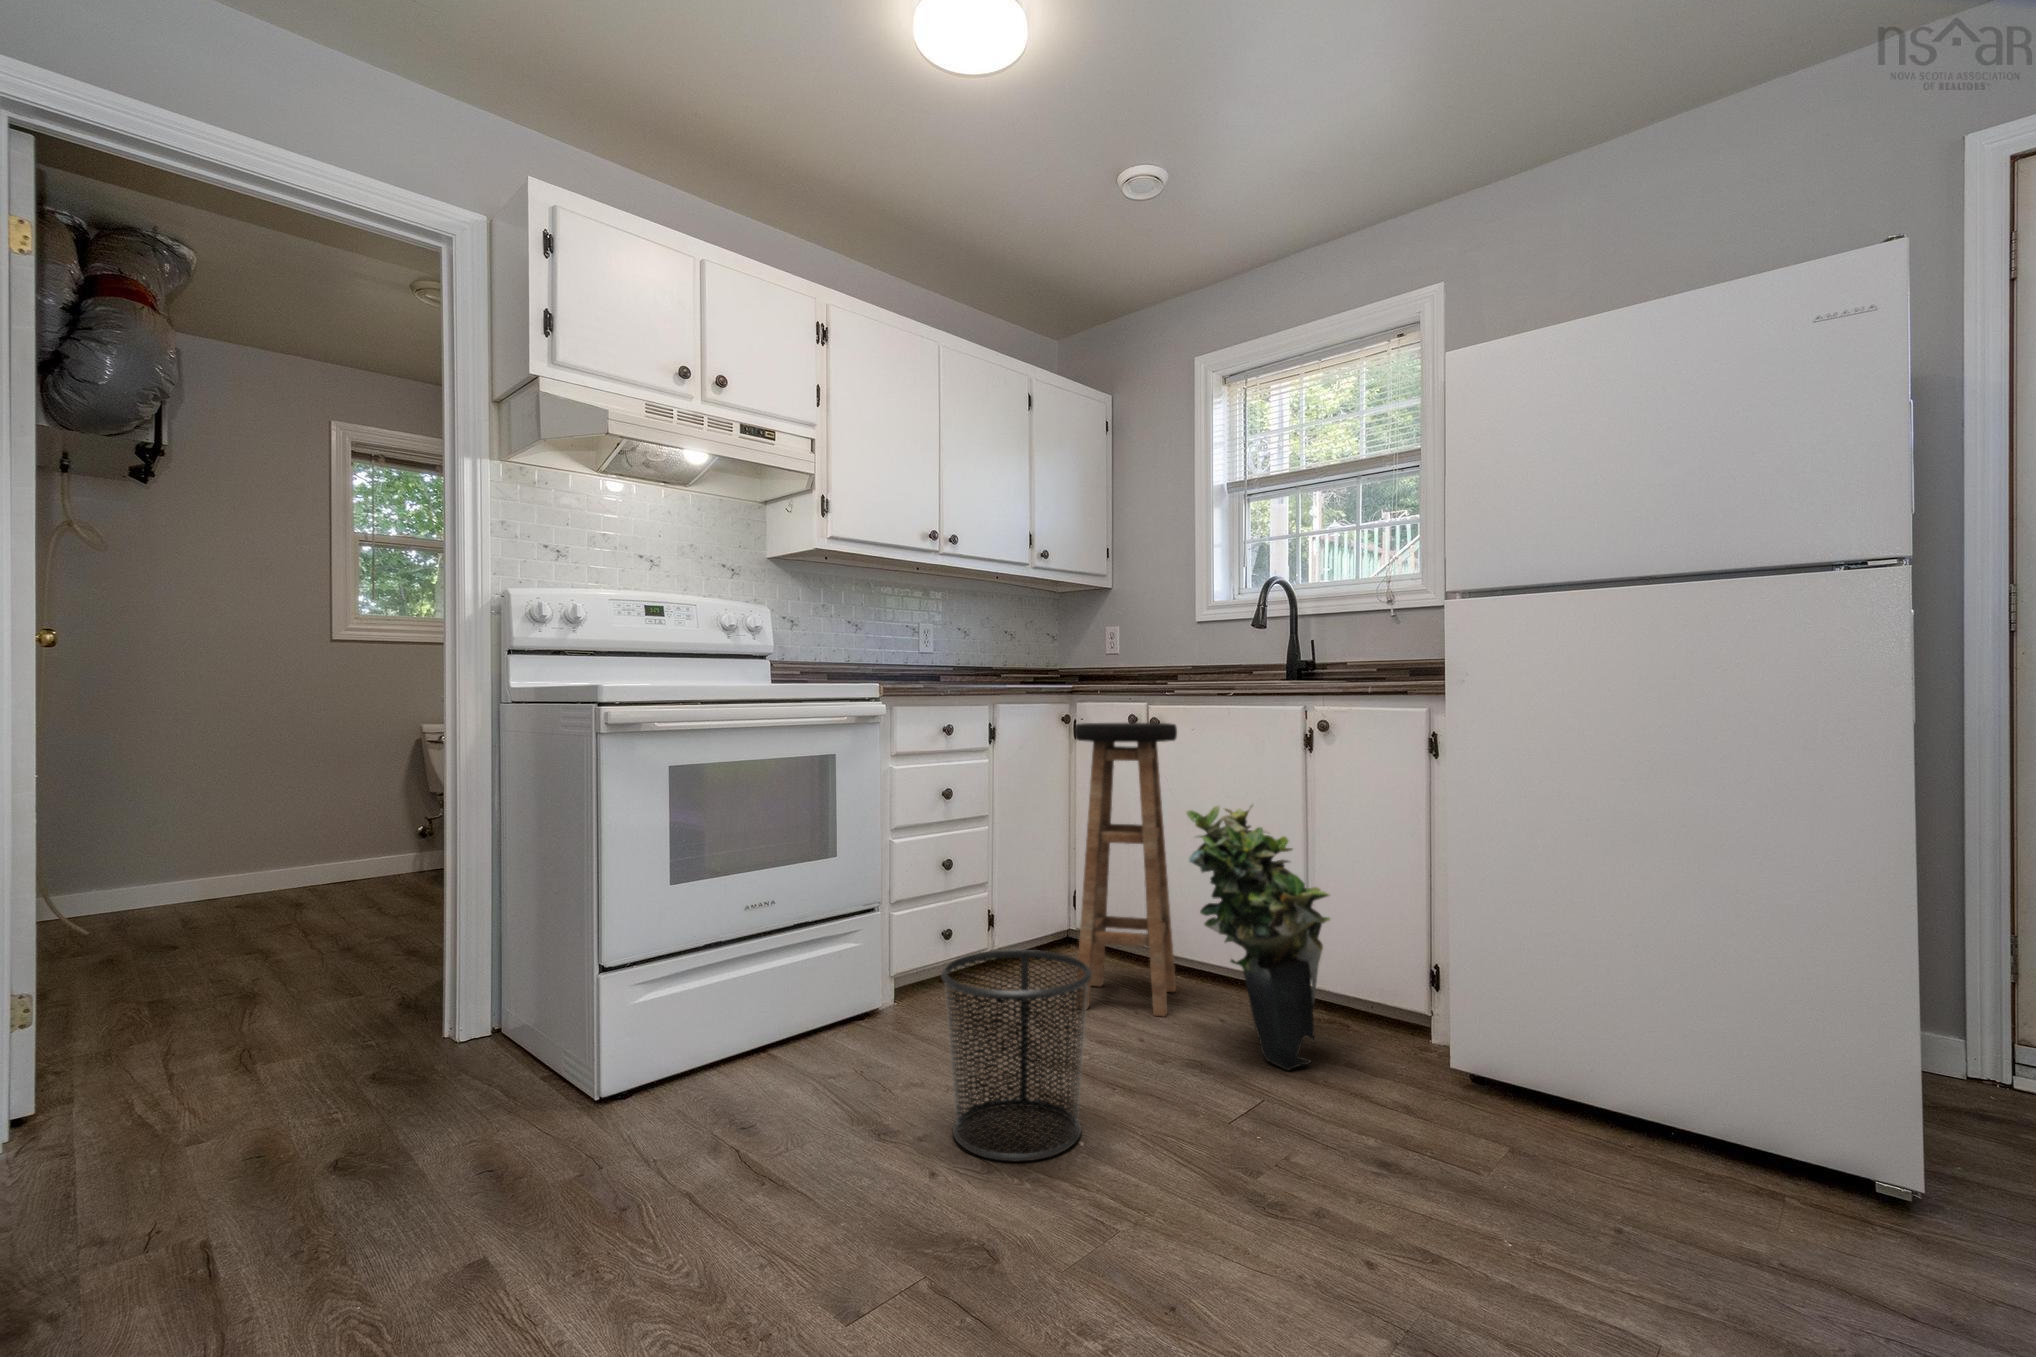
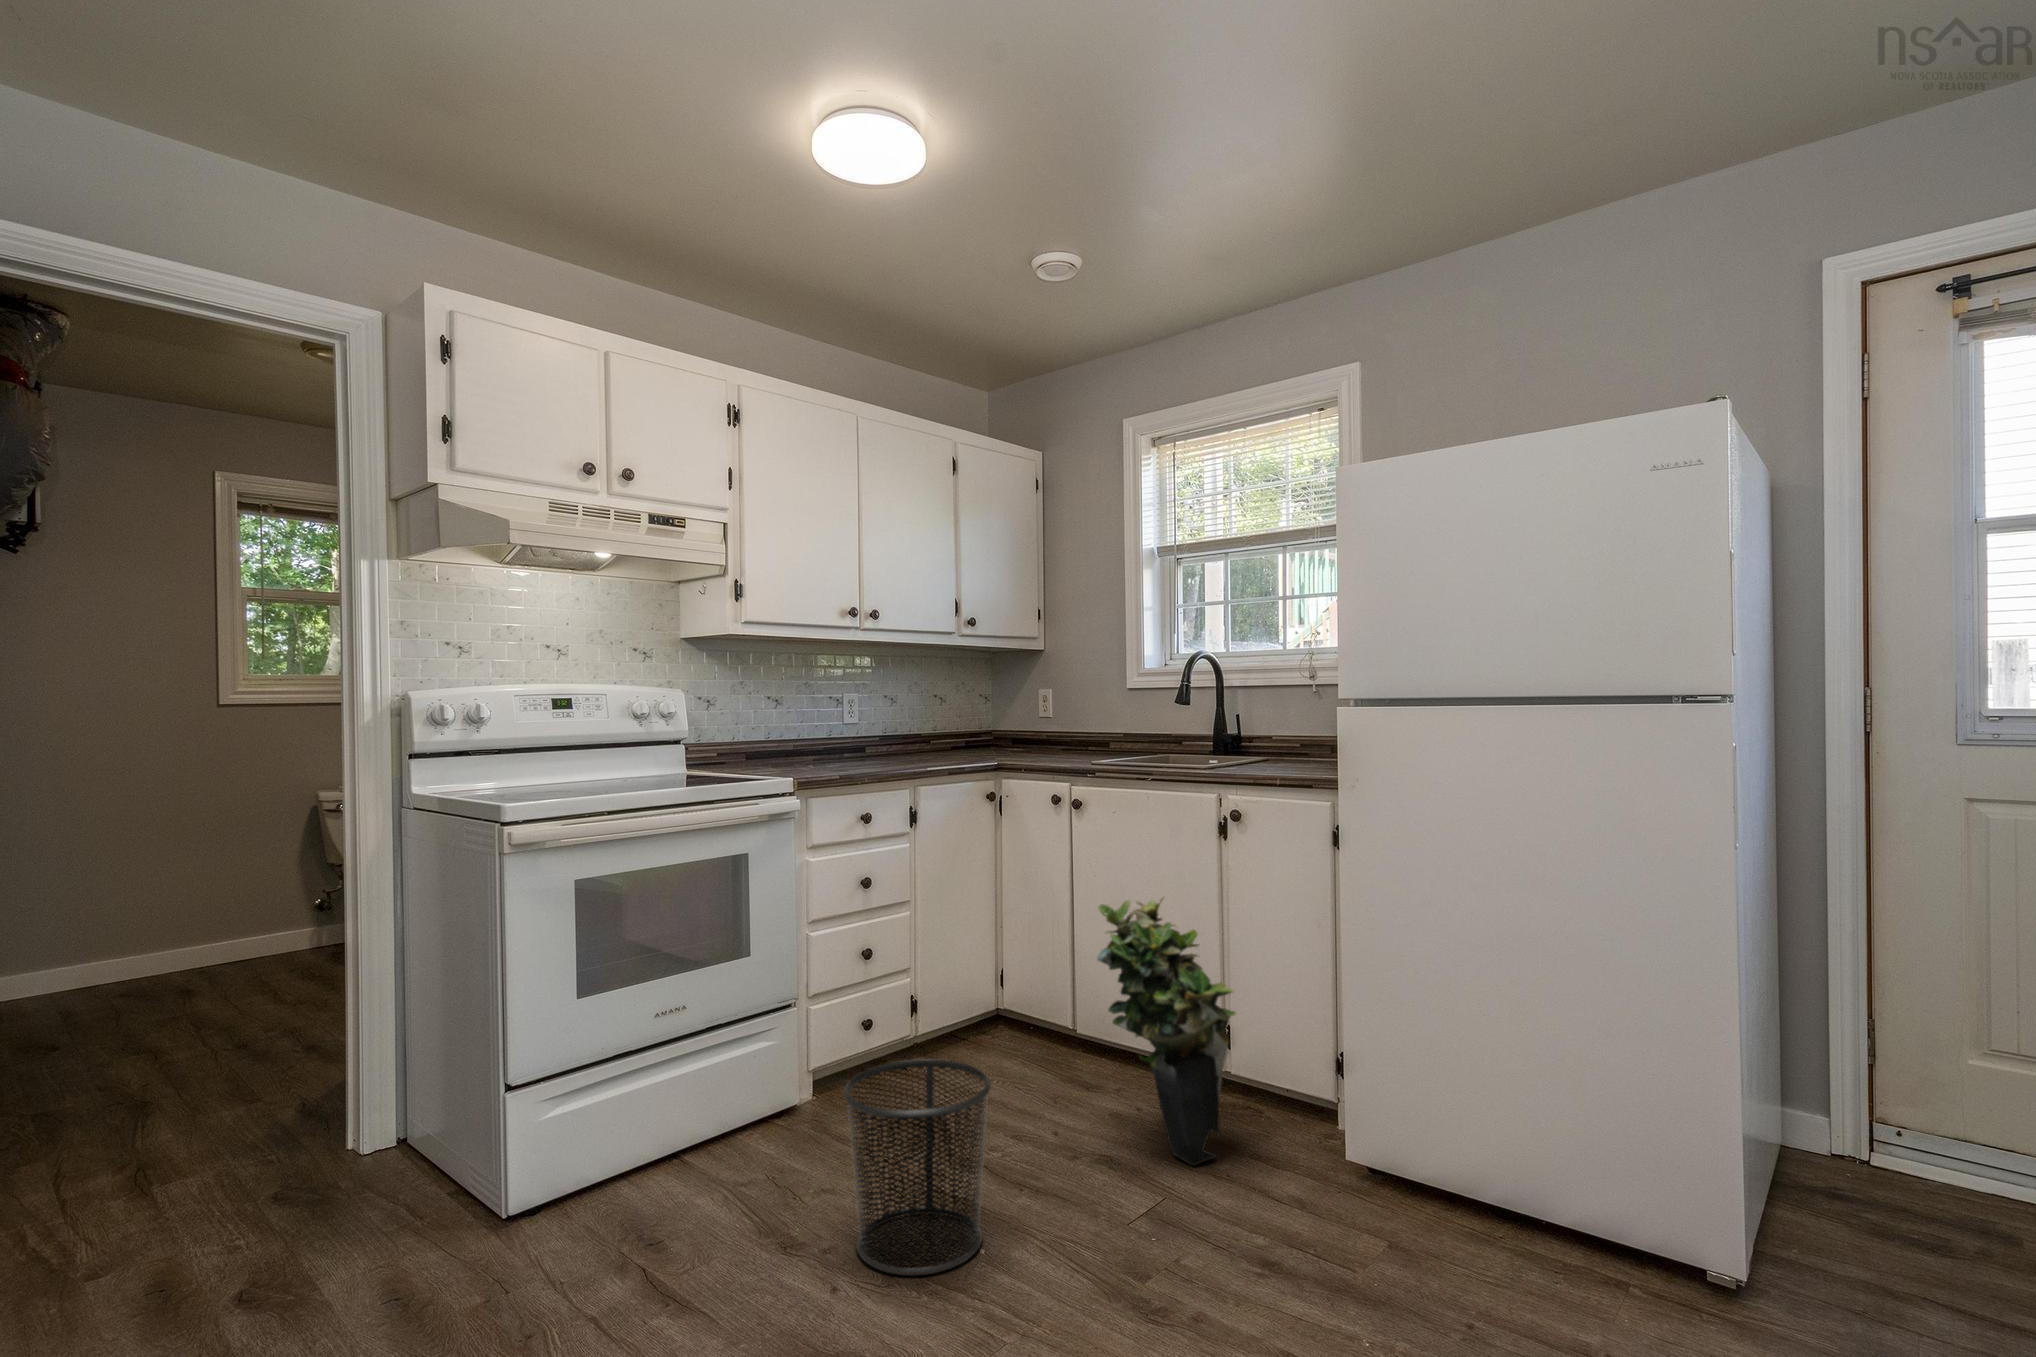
bar stool: present [1074,723,1177,1016] -> none [992,806,1098,1107]

